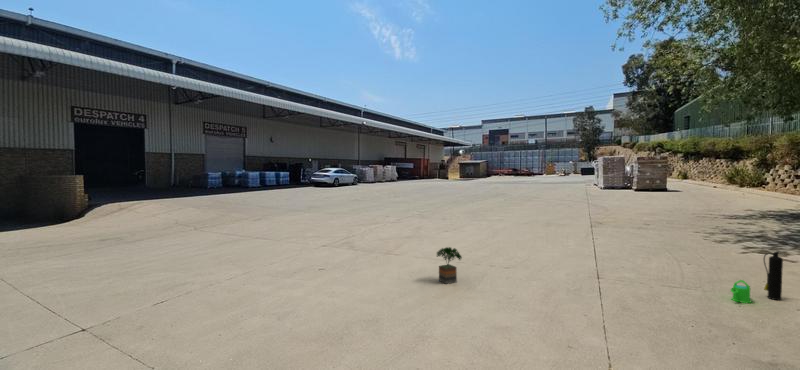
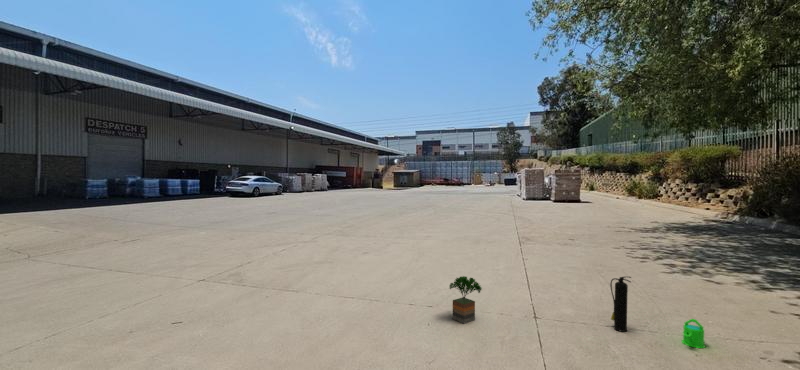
potted tree: present [437,247,462,284] -> present [450,276,482,324]
fire extinguisher: present [764,251,783,300] -> present [610,277,631,332]

